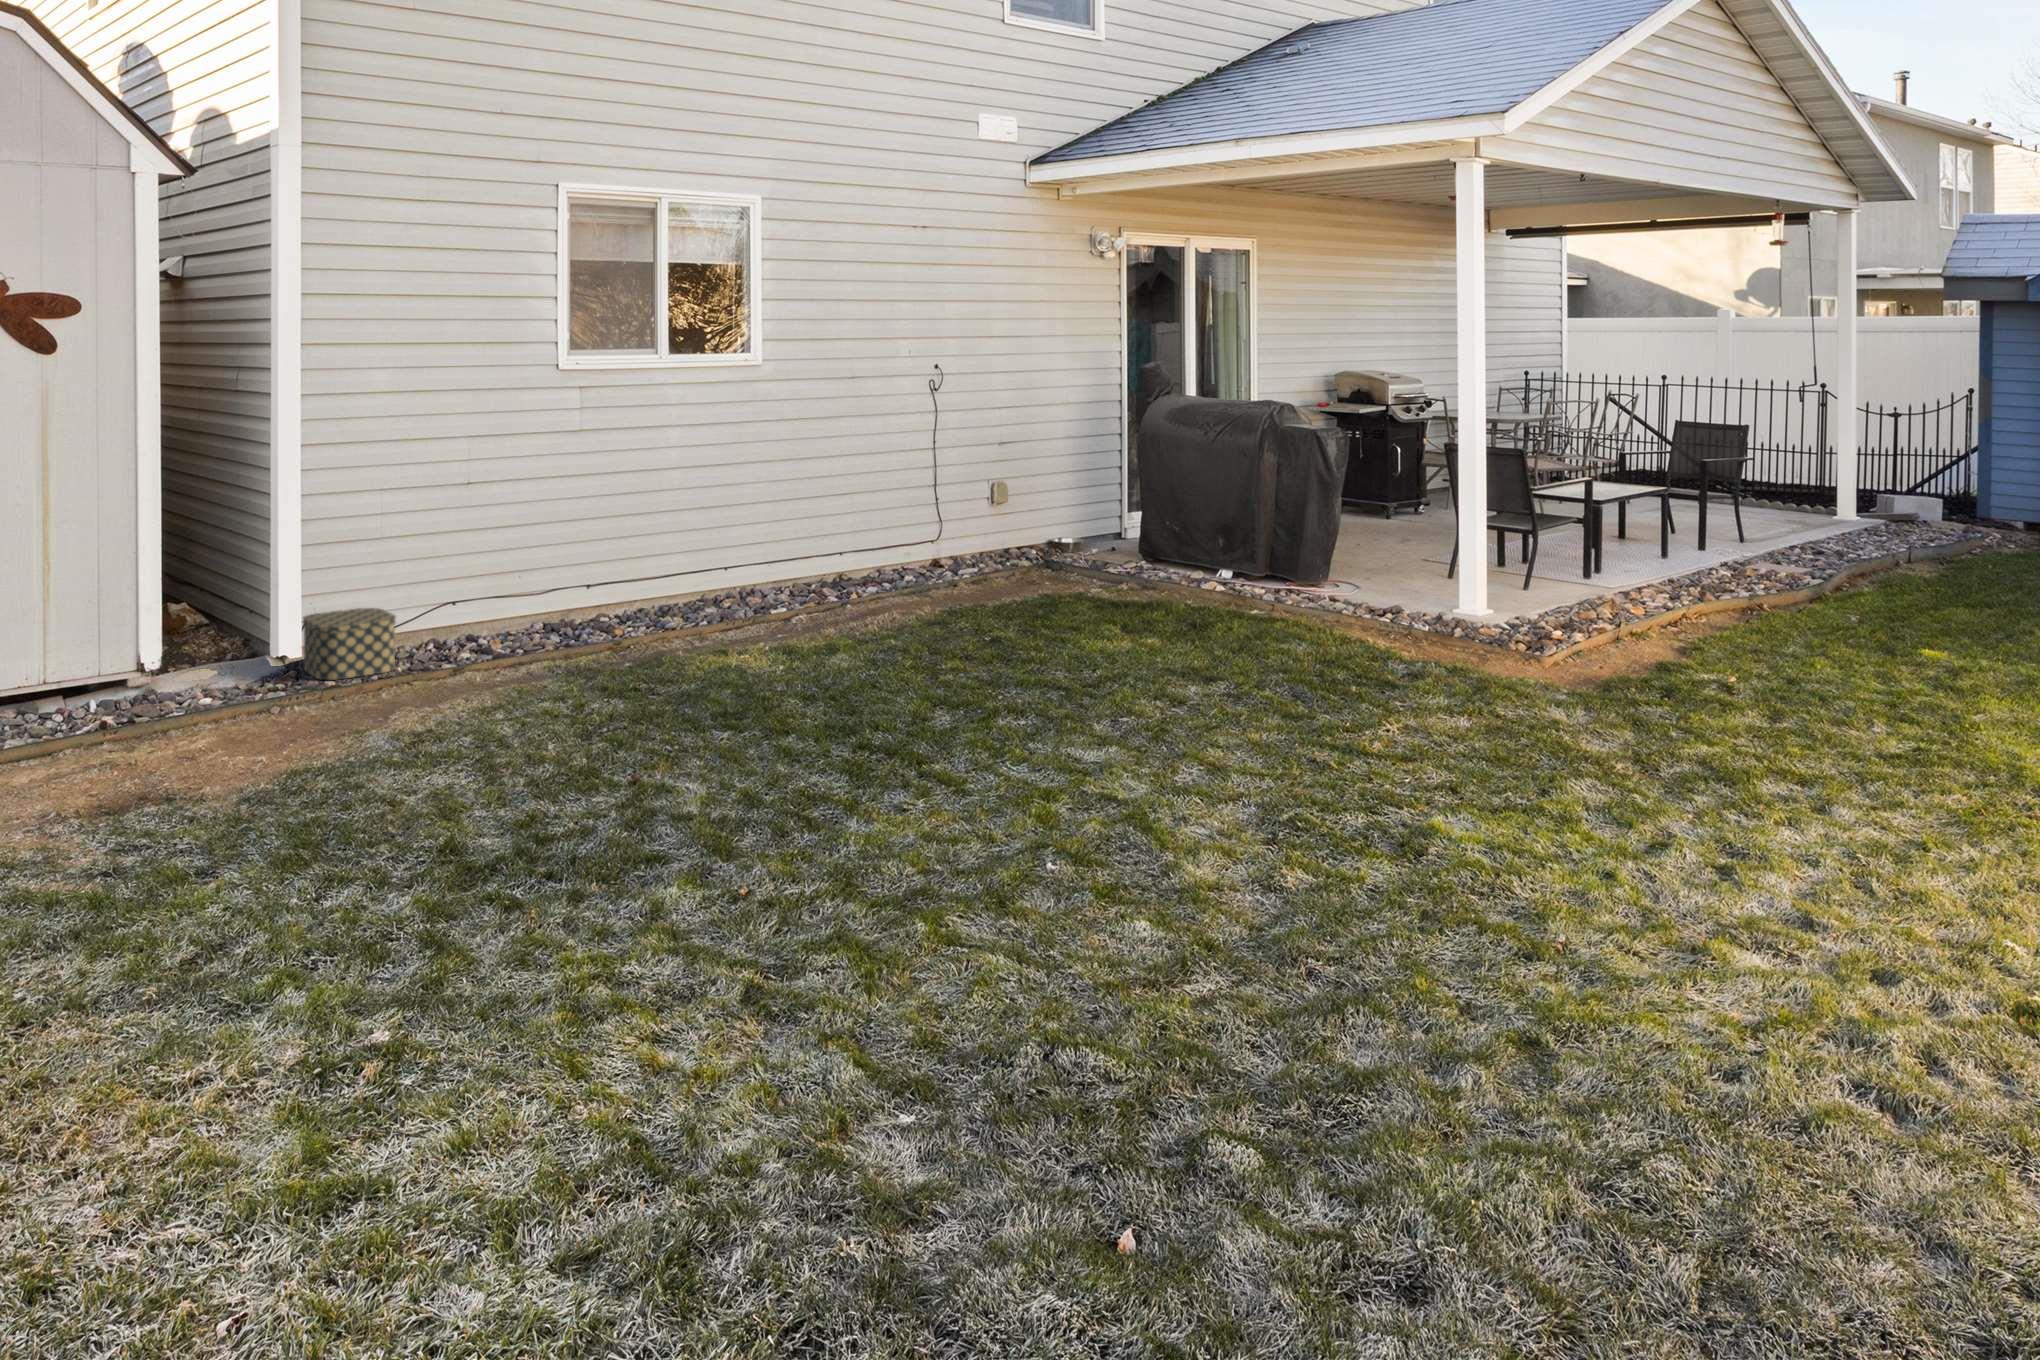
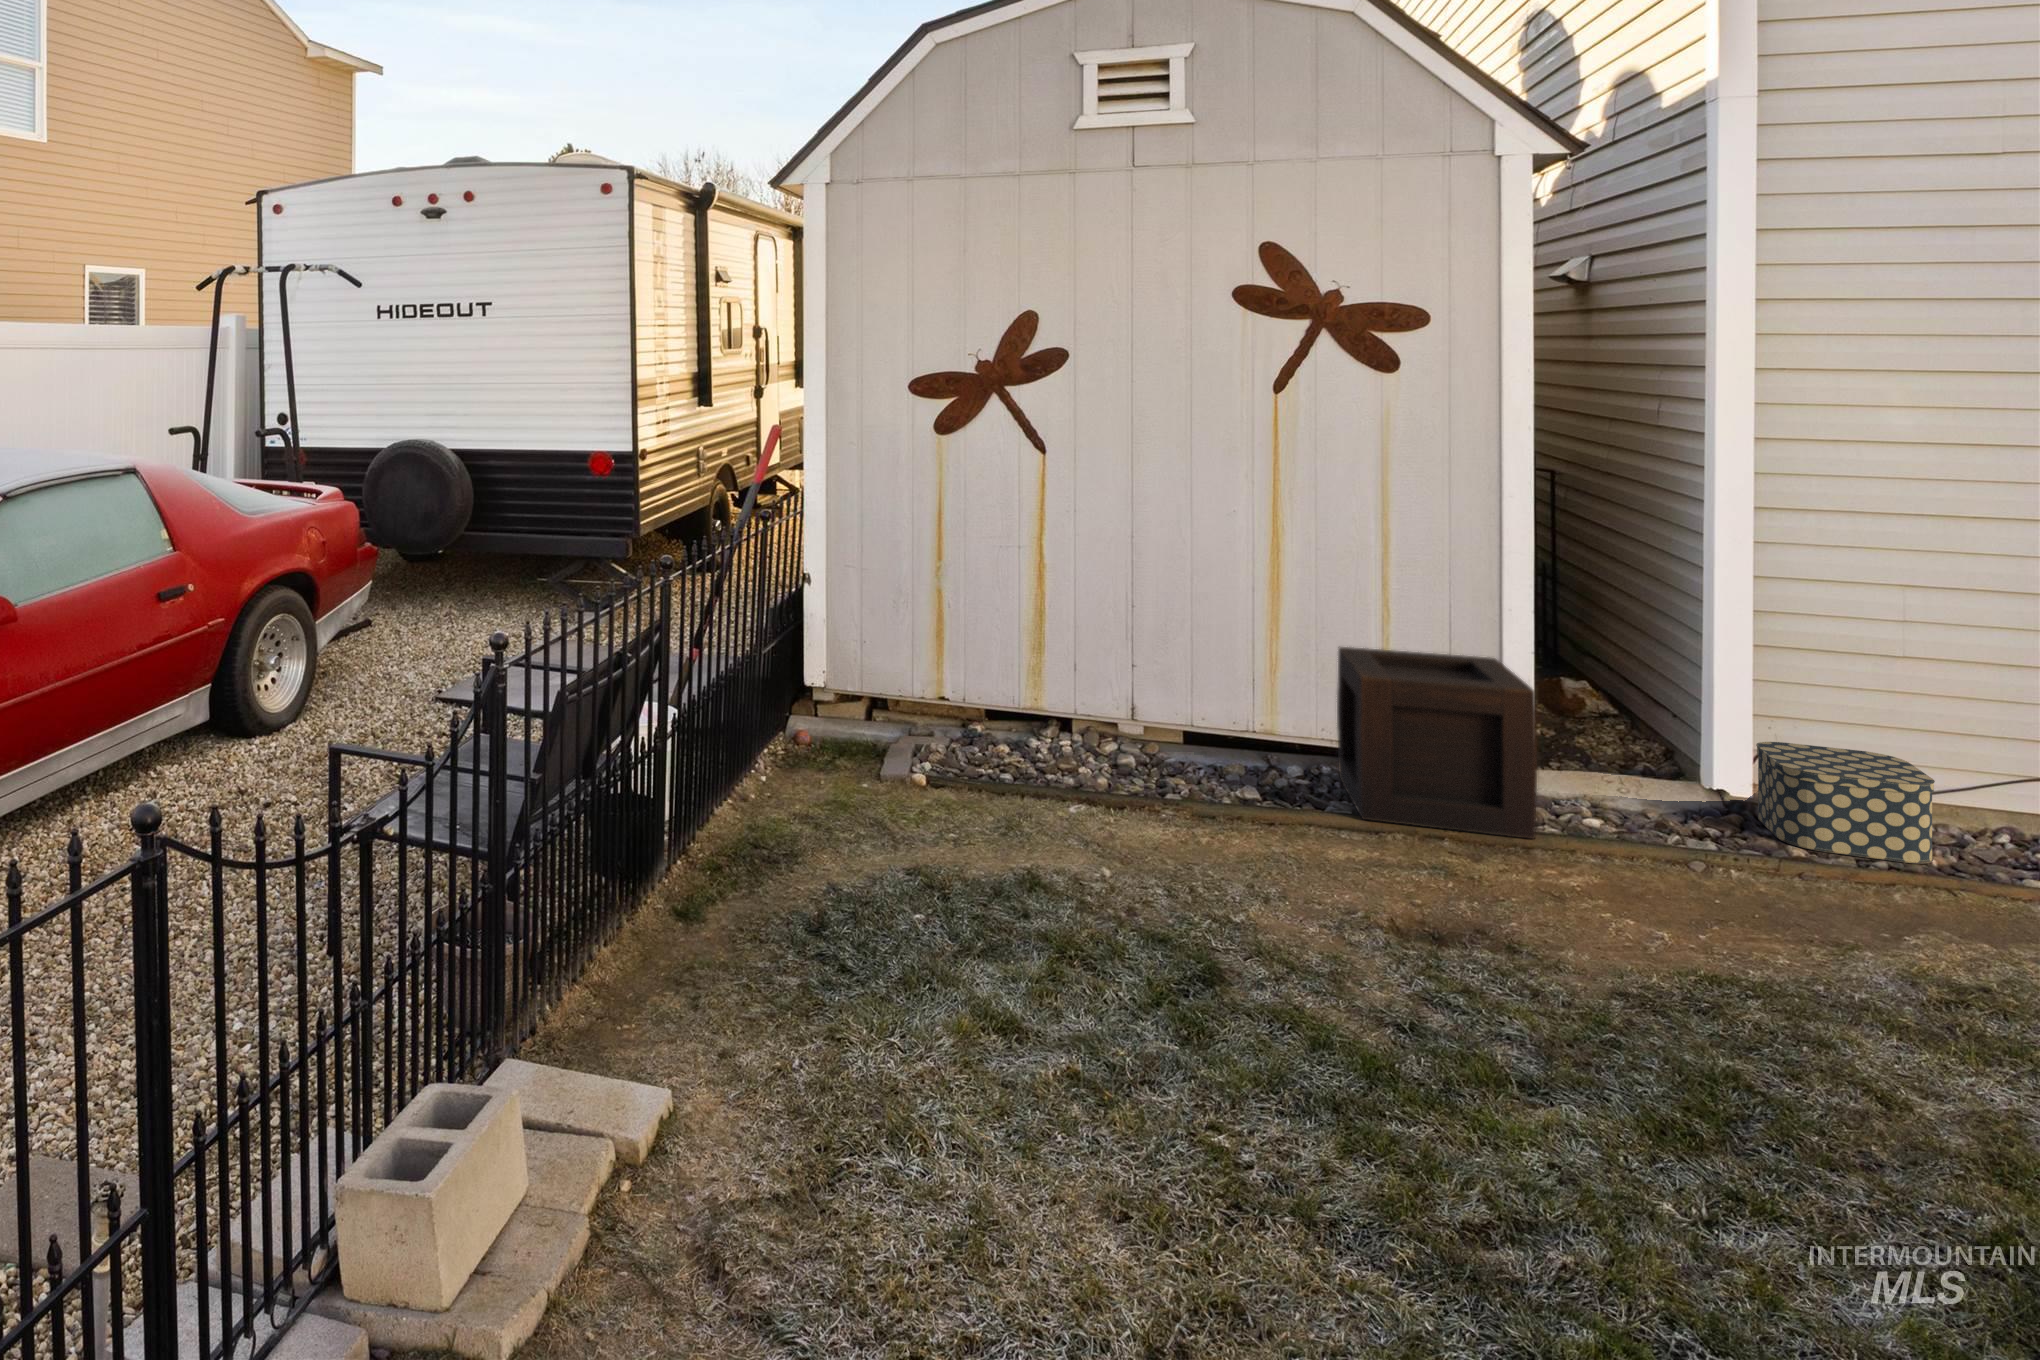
wooden crate: none [7,589,173,745] -> present [1337,647,1537,839]

